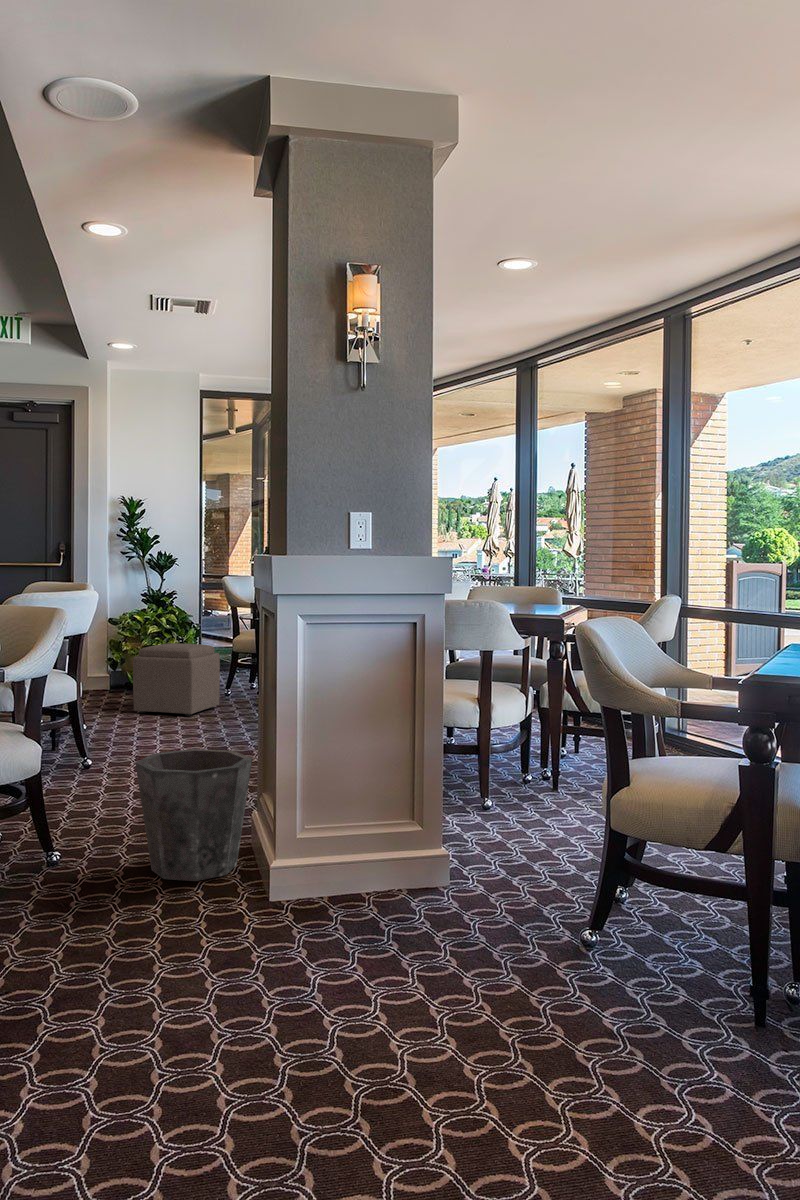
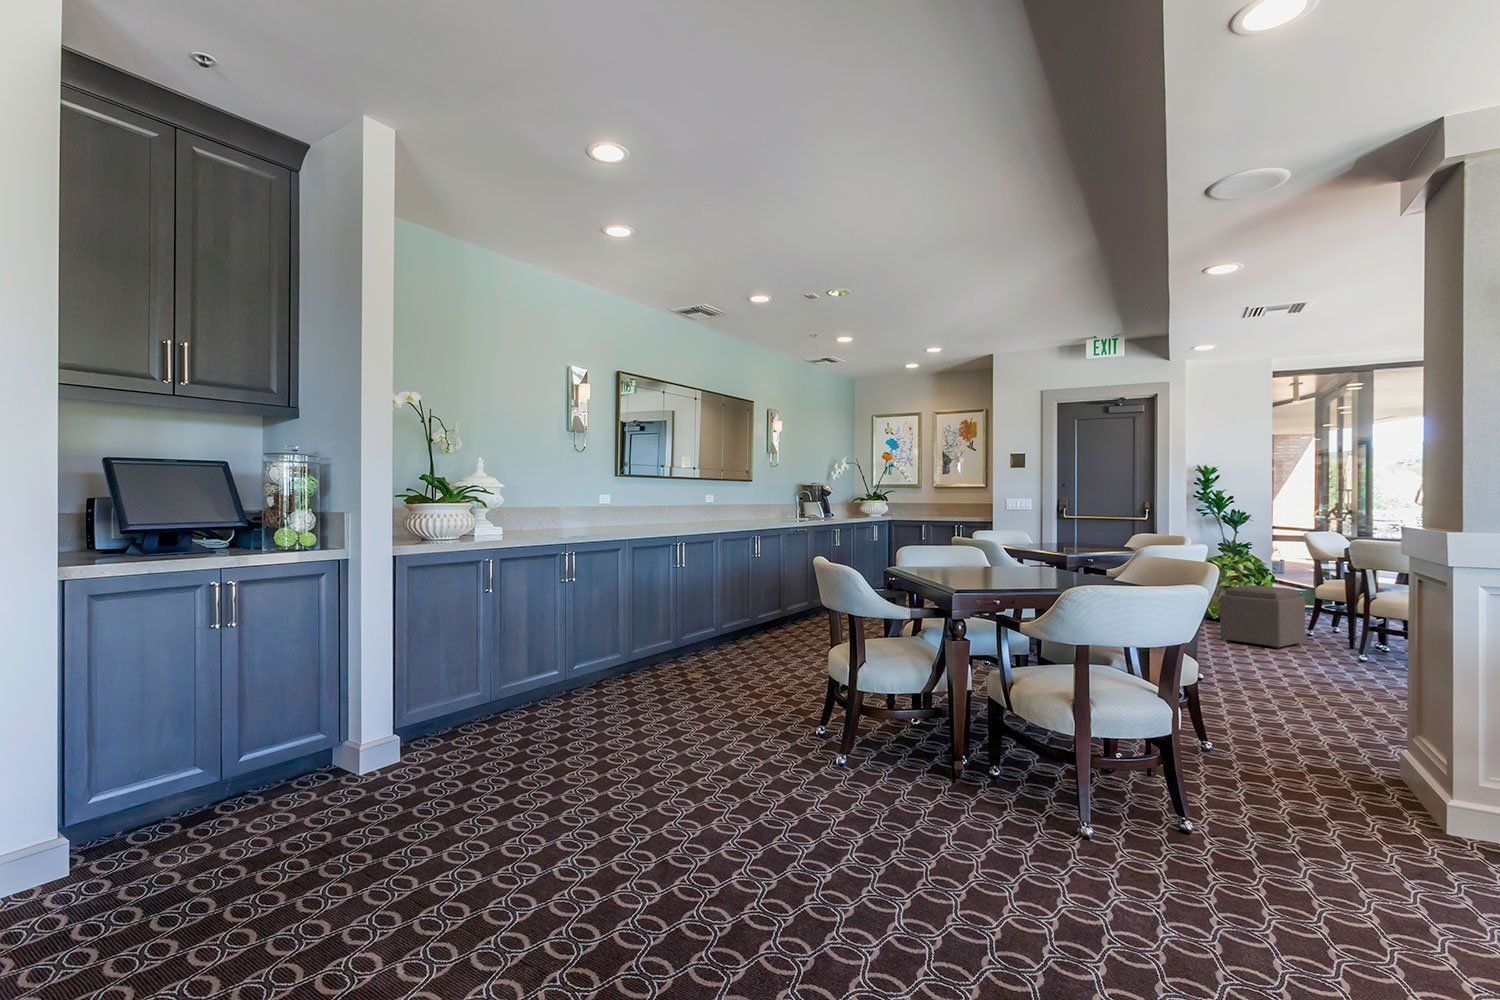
waste bin: present [135,749,252,881] -> none [1283,677,1406,792]

